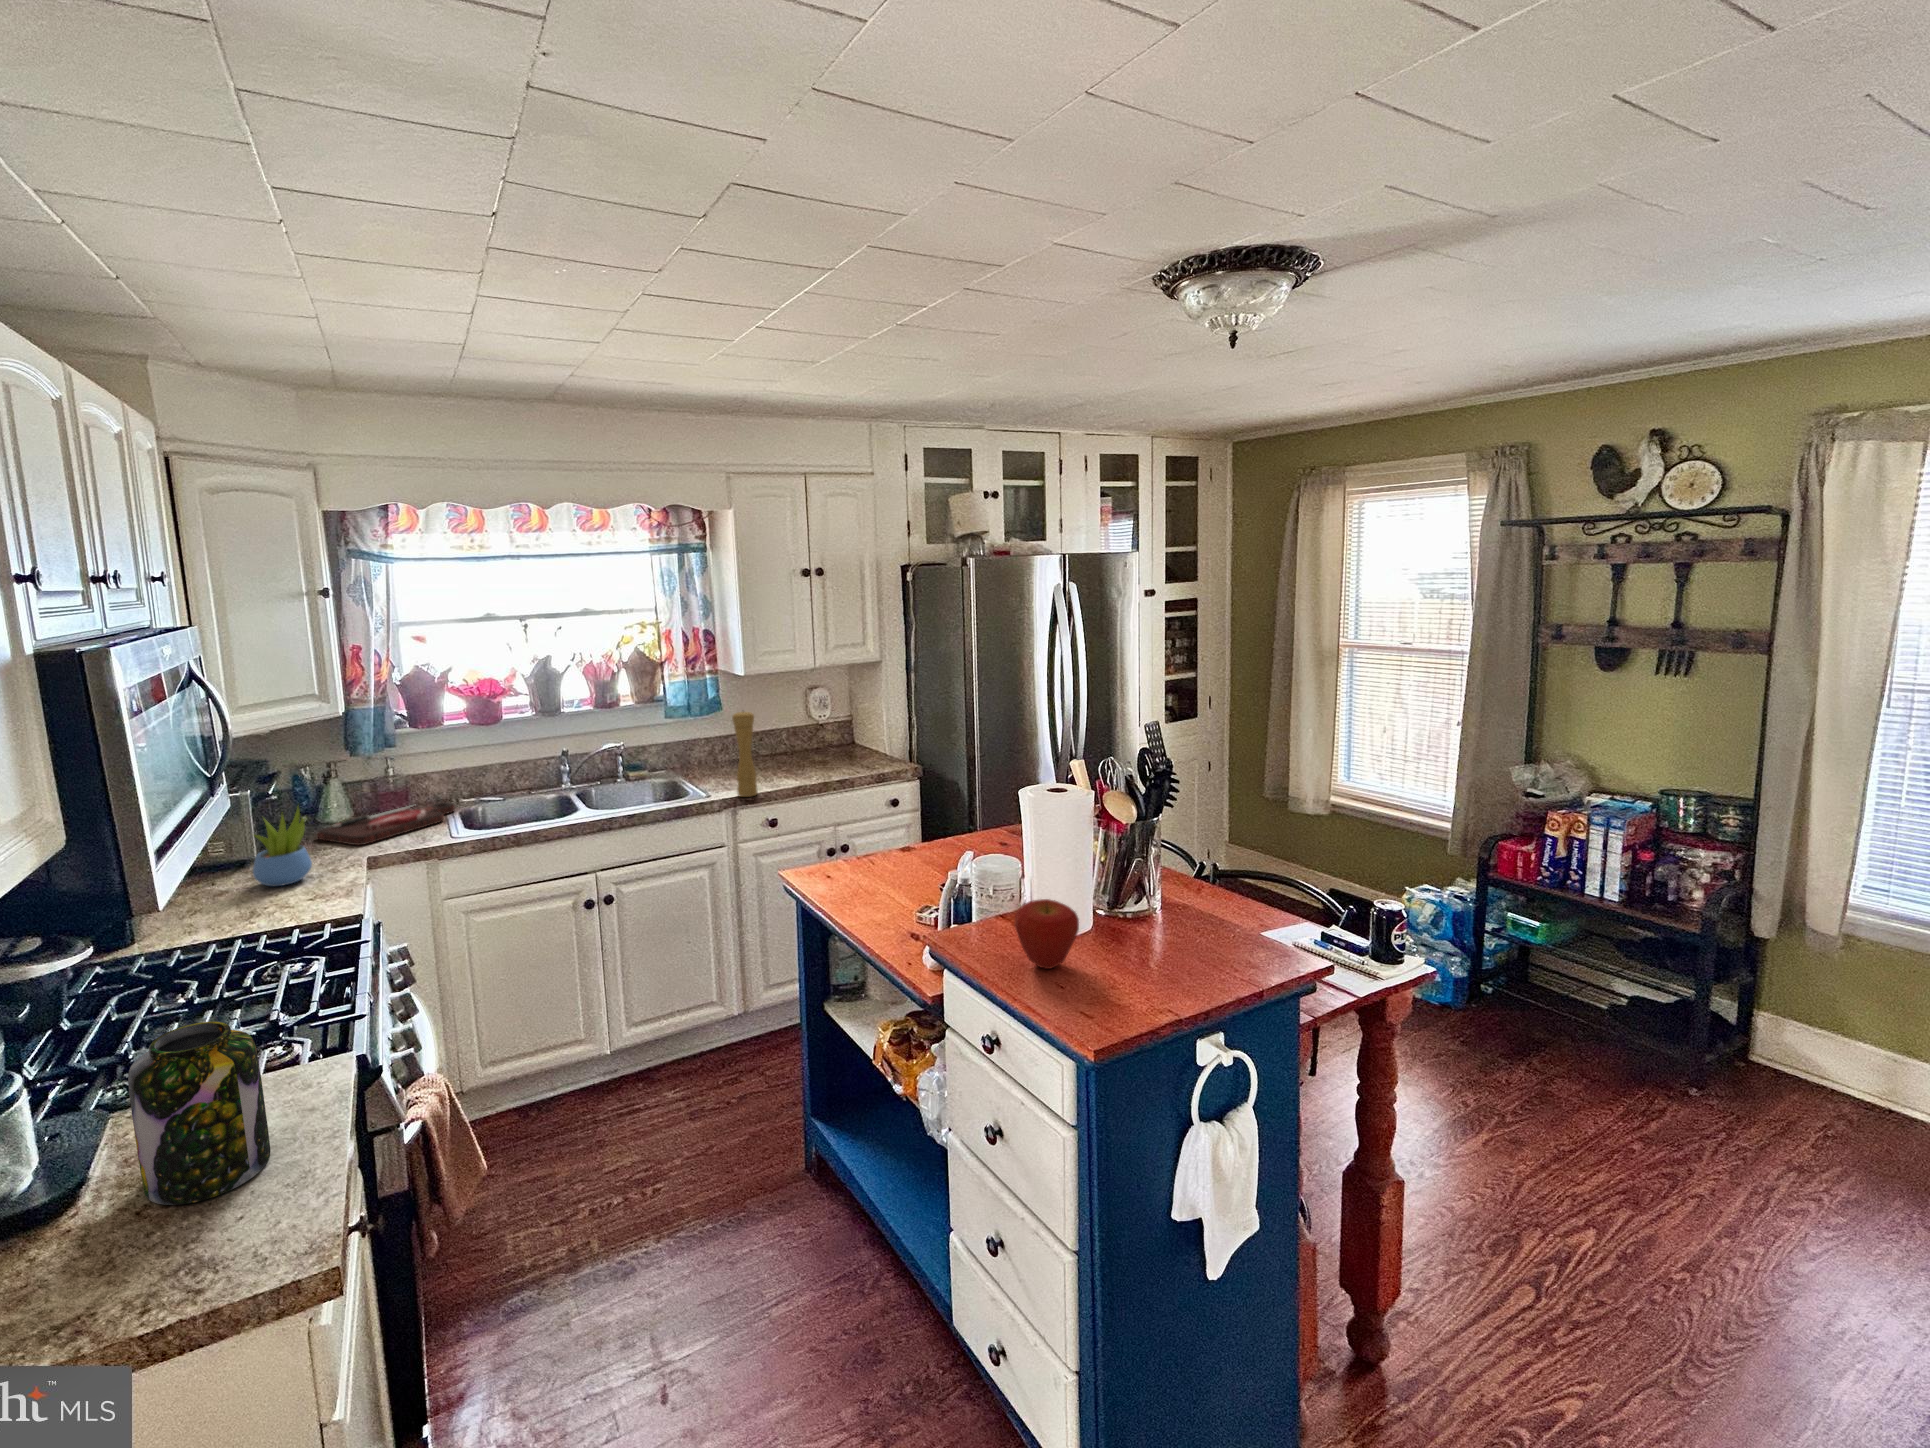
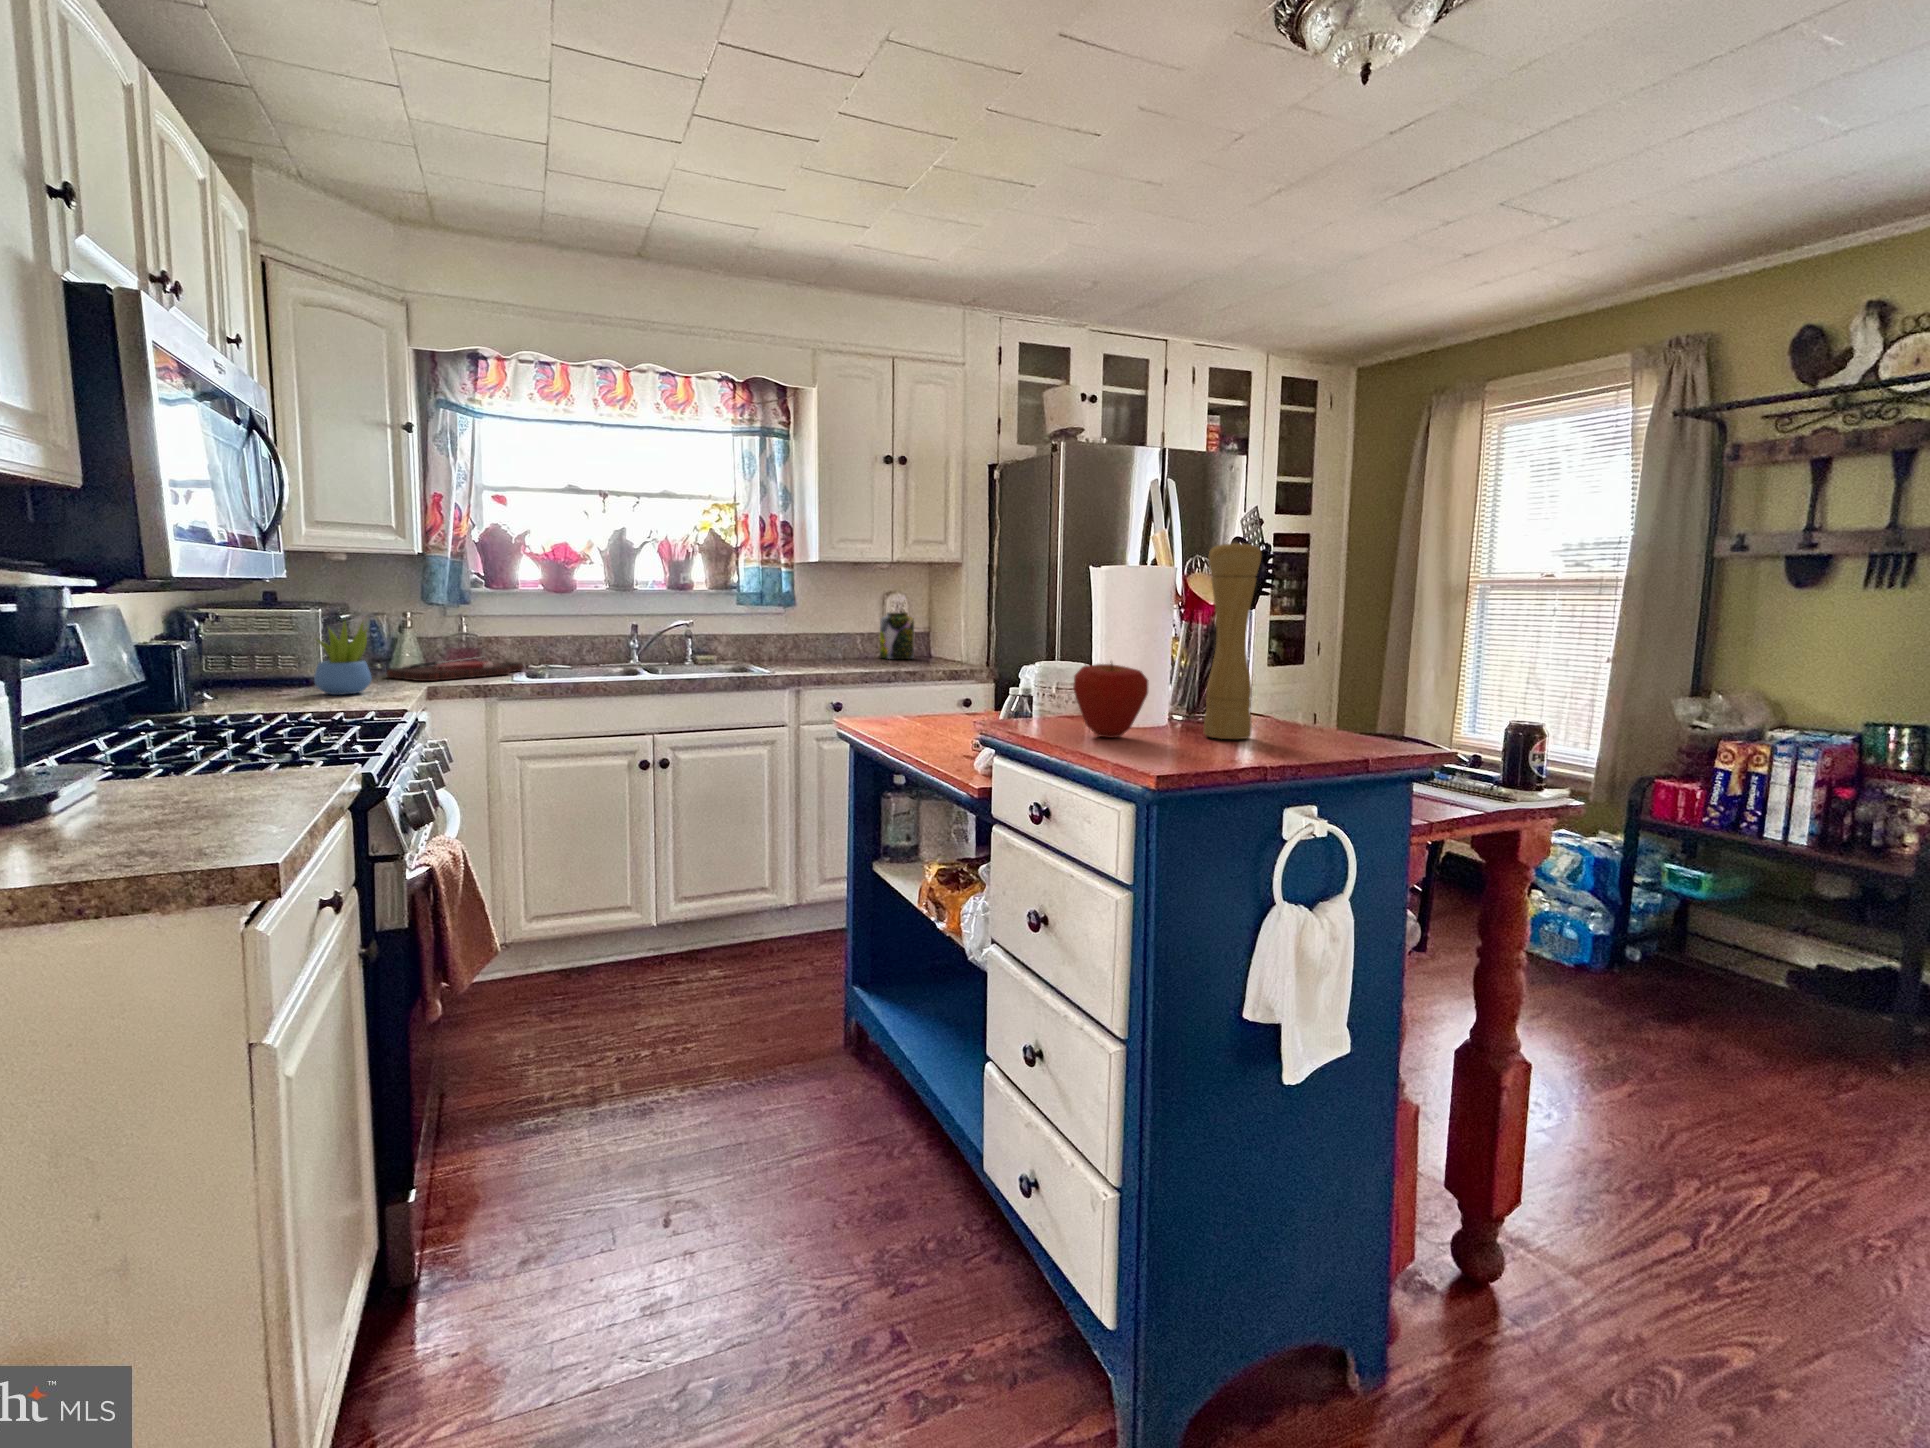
pepper mill: present [732,711,758,797] -> present [1204,540,1261,739]
jar: present [128,1022,270,1205] -> present [880,612,914,659]

